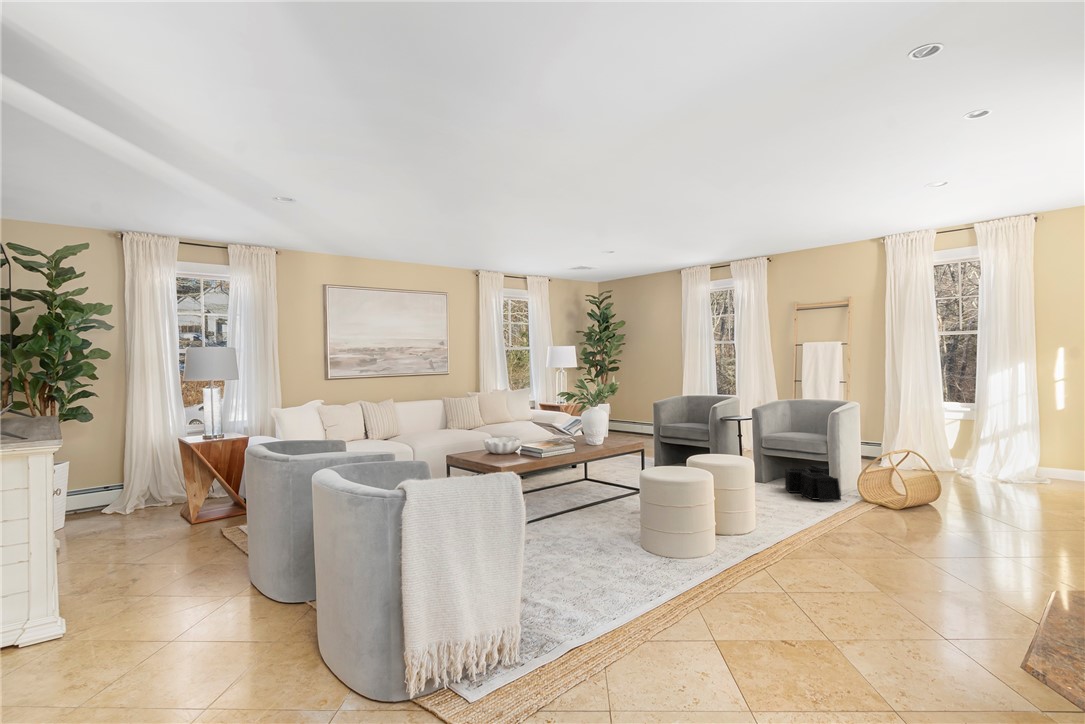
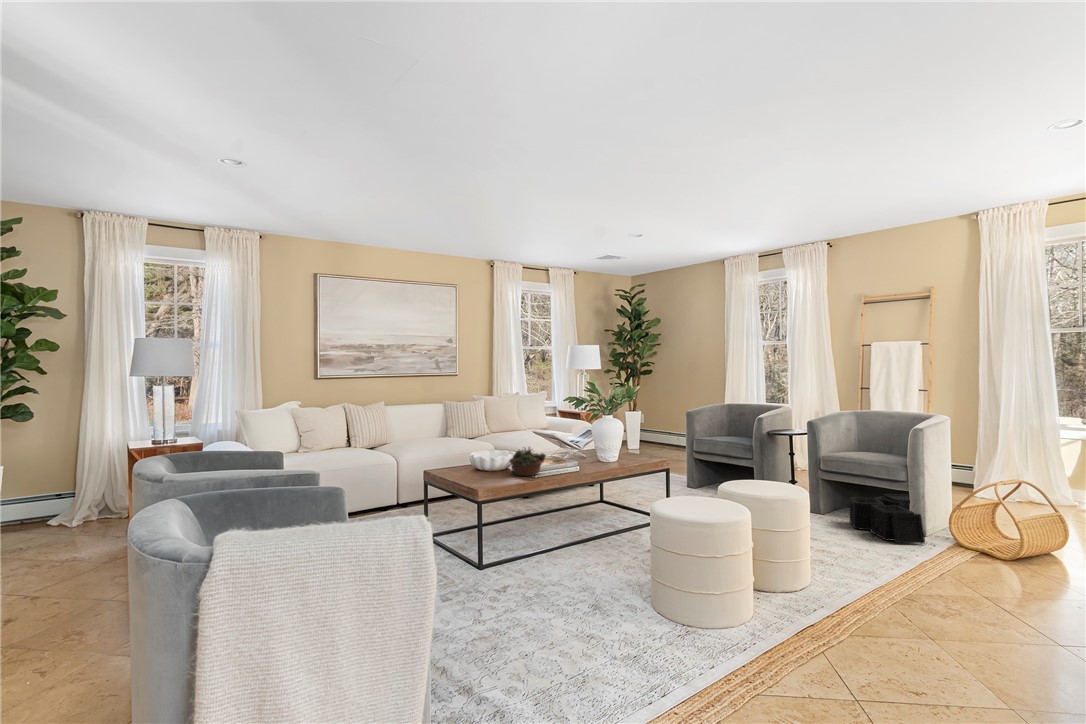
succulent planter: none [518,432,548,456] -> present [509,447,546,476]

